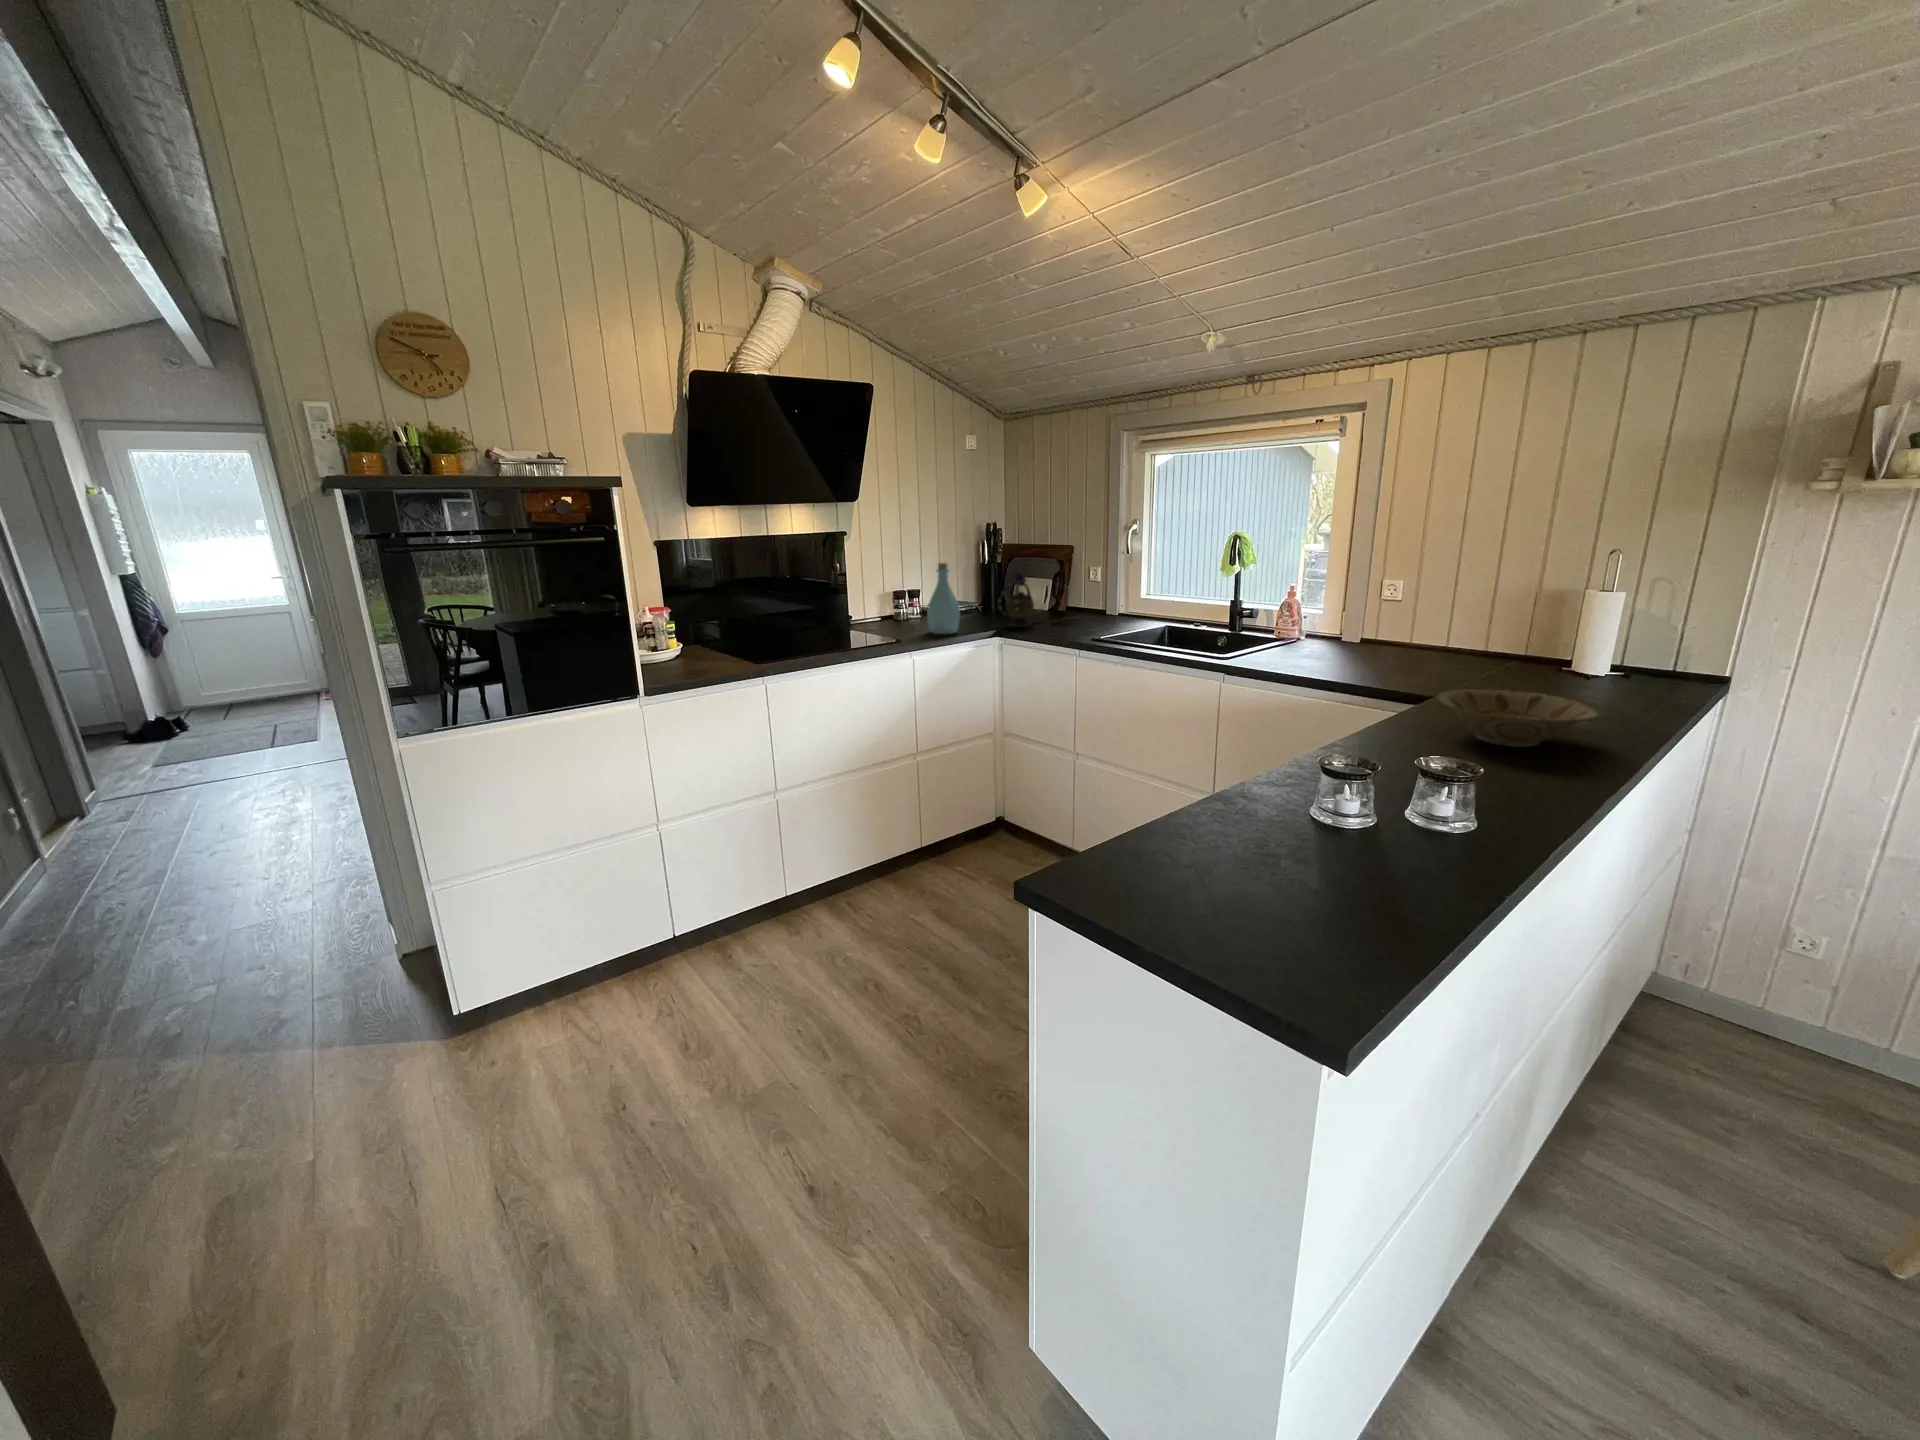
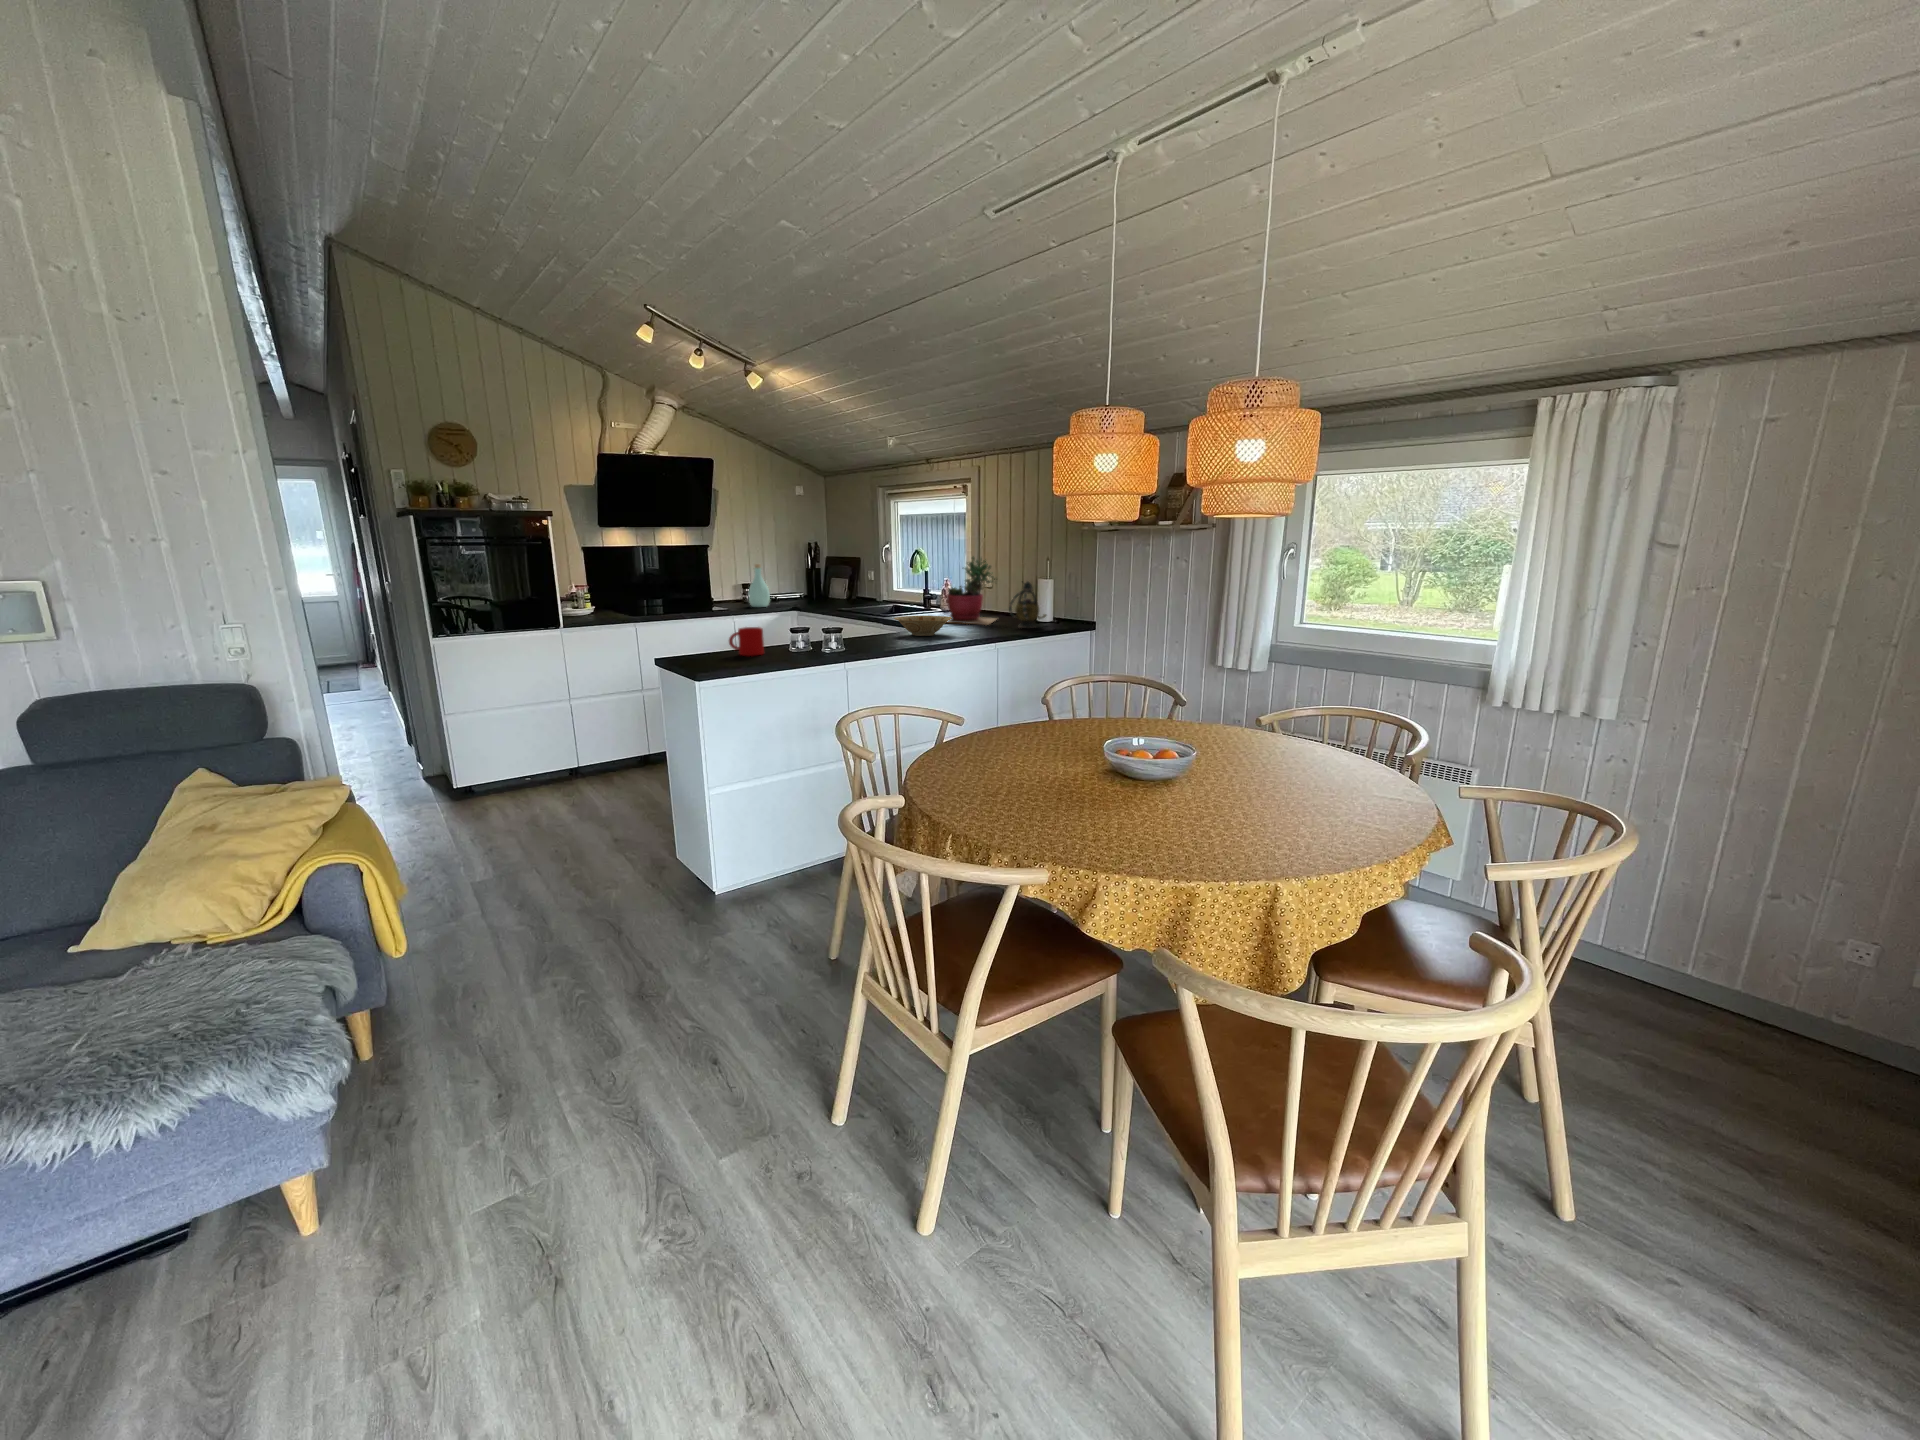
succulent plant: none [1366,550,1509,688] -> present [947,557,996,625]
teapot: present [998,571,1042,627] -> present [1009,581,1046,628]
mug: none [1300,807,1397,911] -> present [729,627,764,656]

